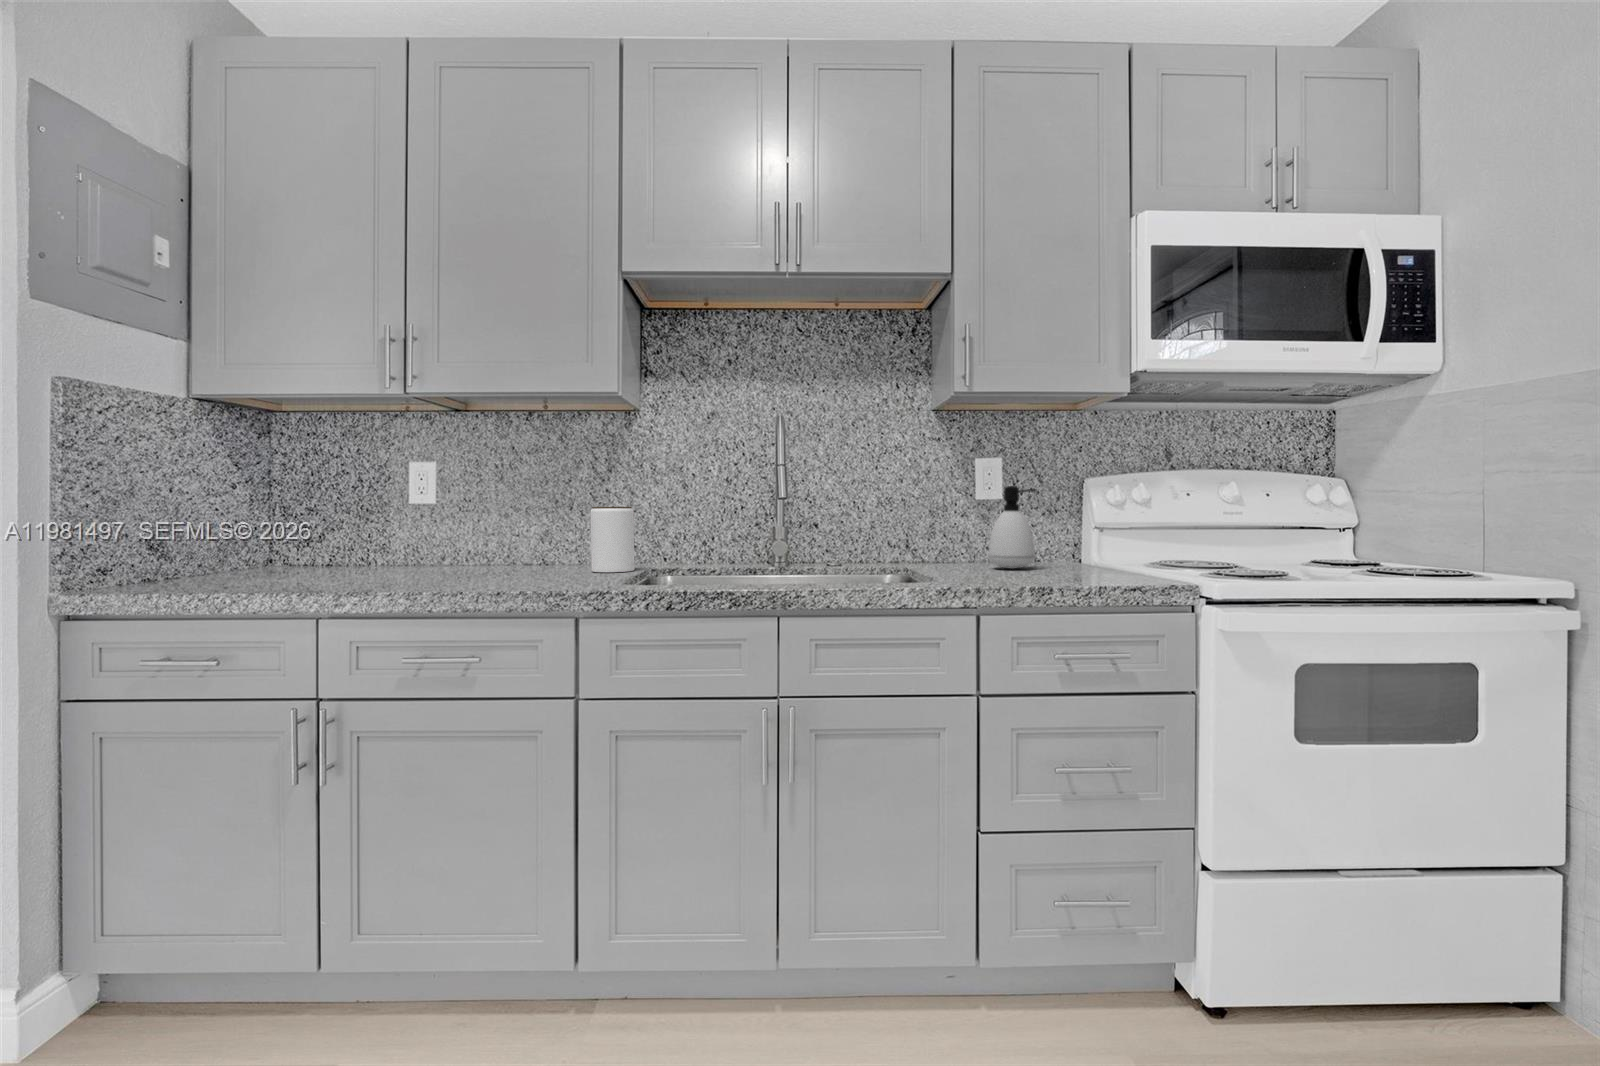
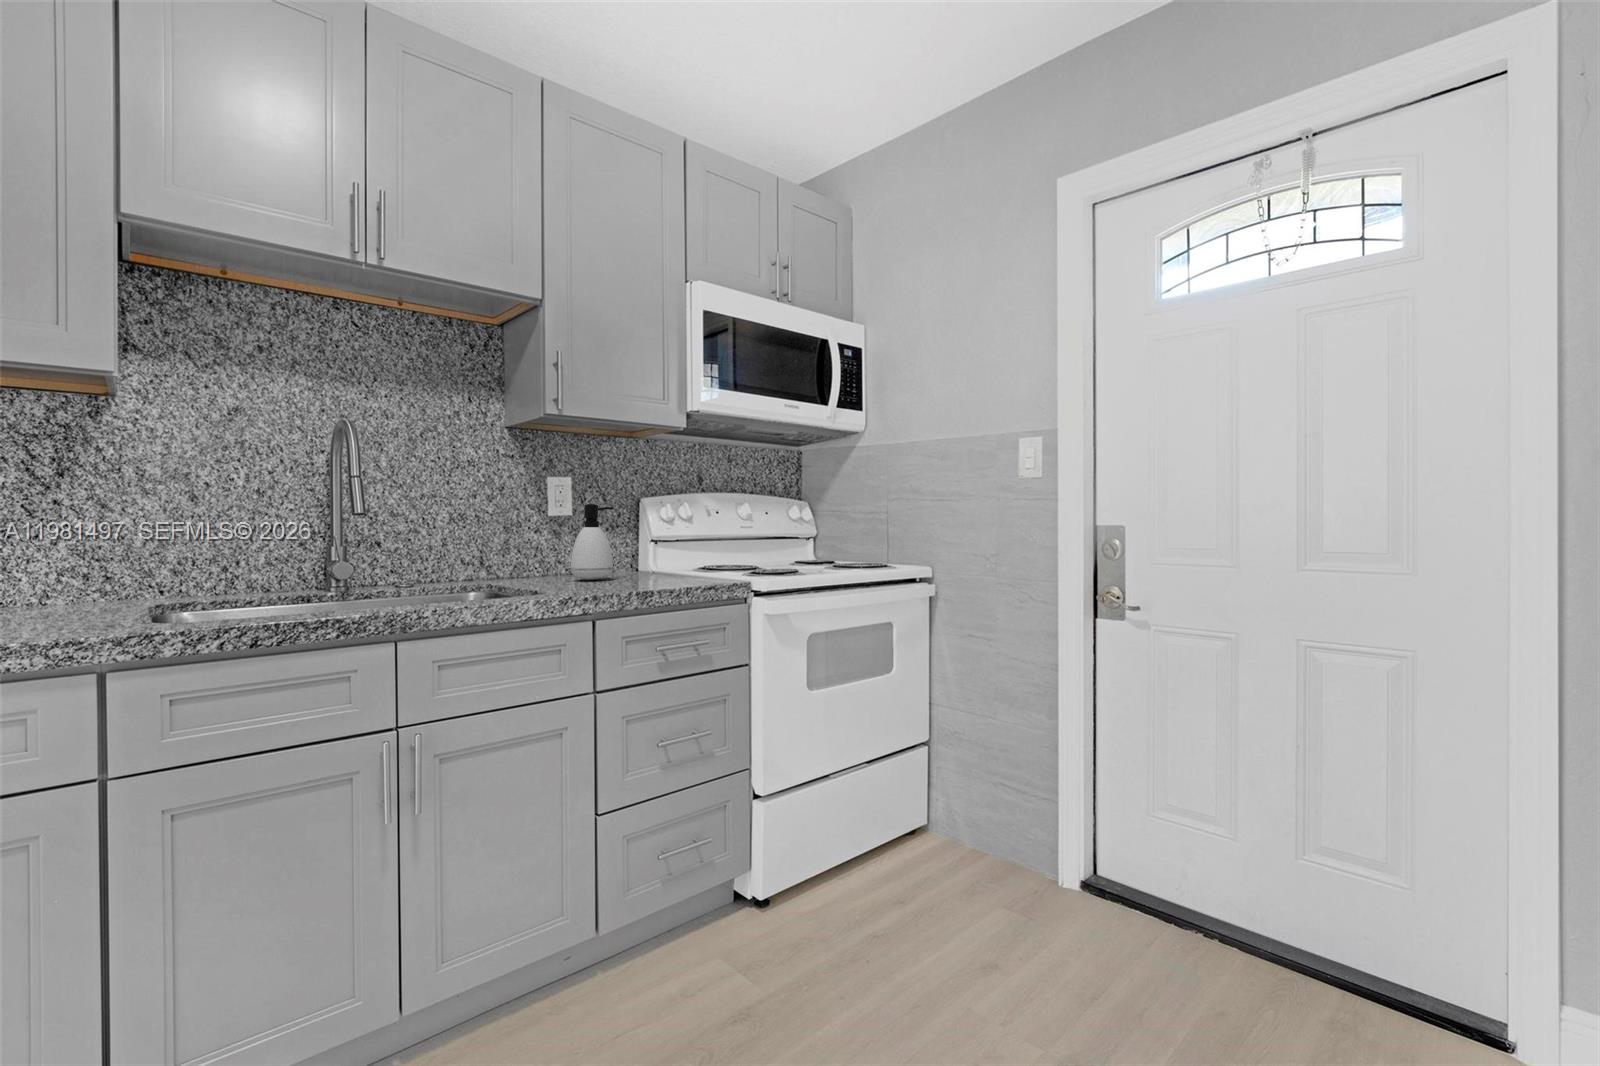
jar: present [591,507,635,572] -> none [34,522,114,612]

